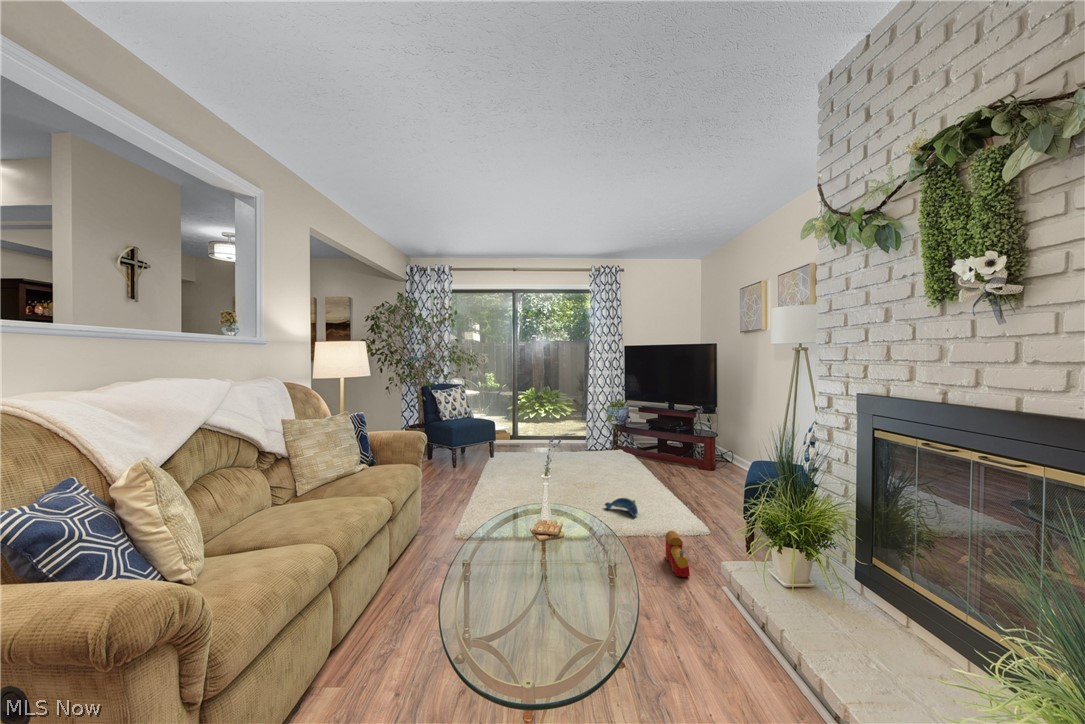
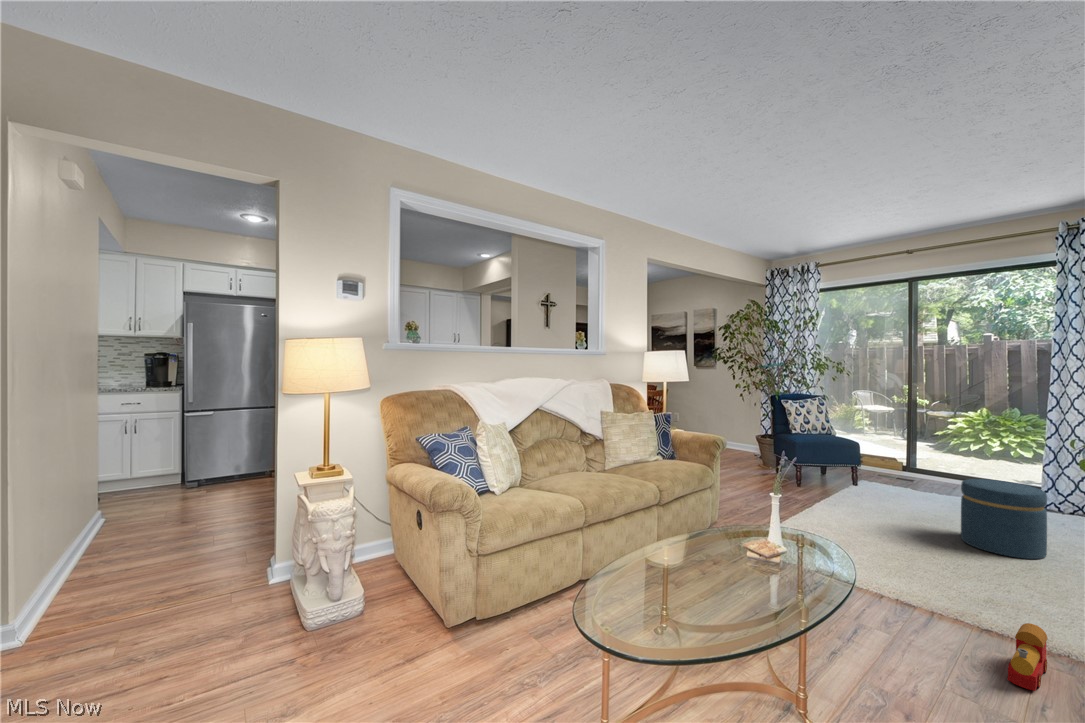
ottoman: none [577,437,620,488] -> present [961,479,1047,559]
plush toy: present [605,498,638,517] -> none [975,569,1033,601]

